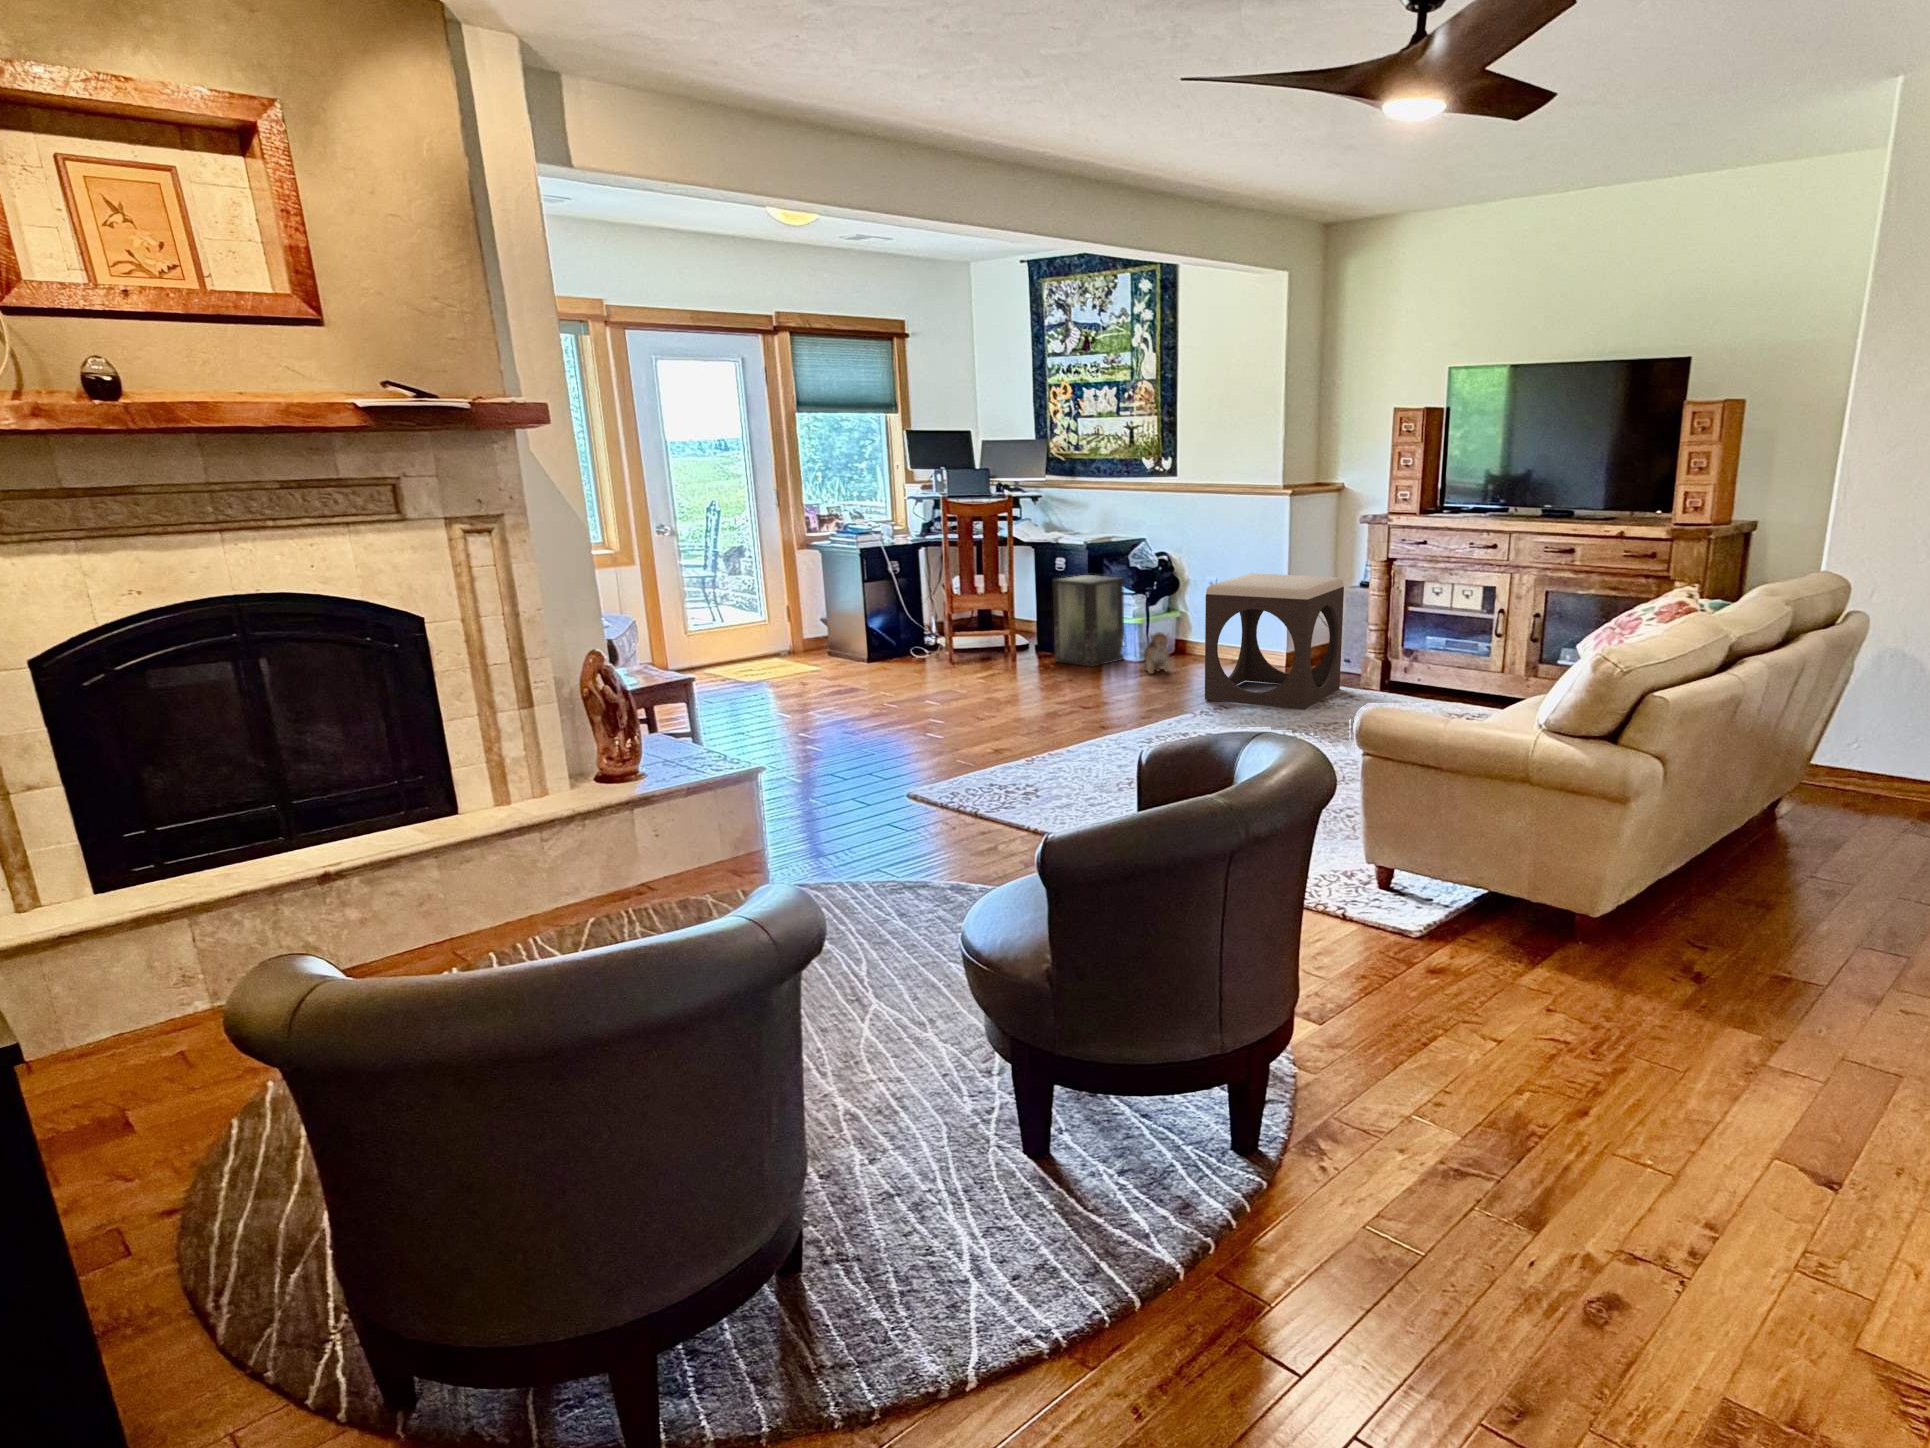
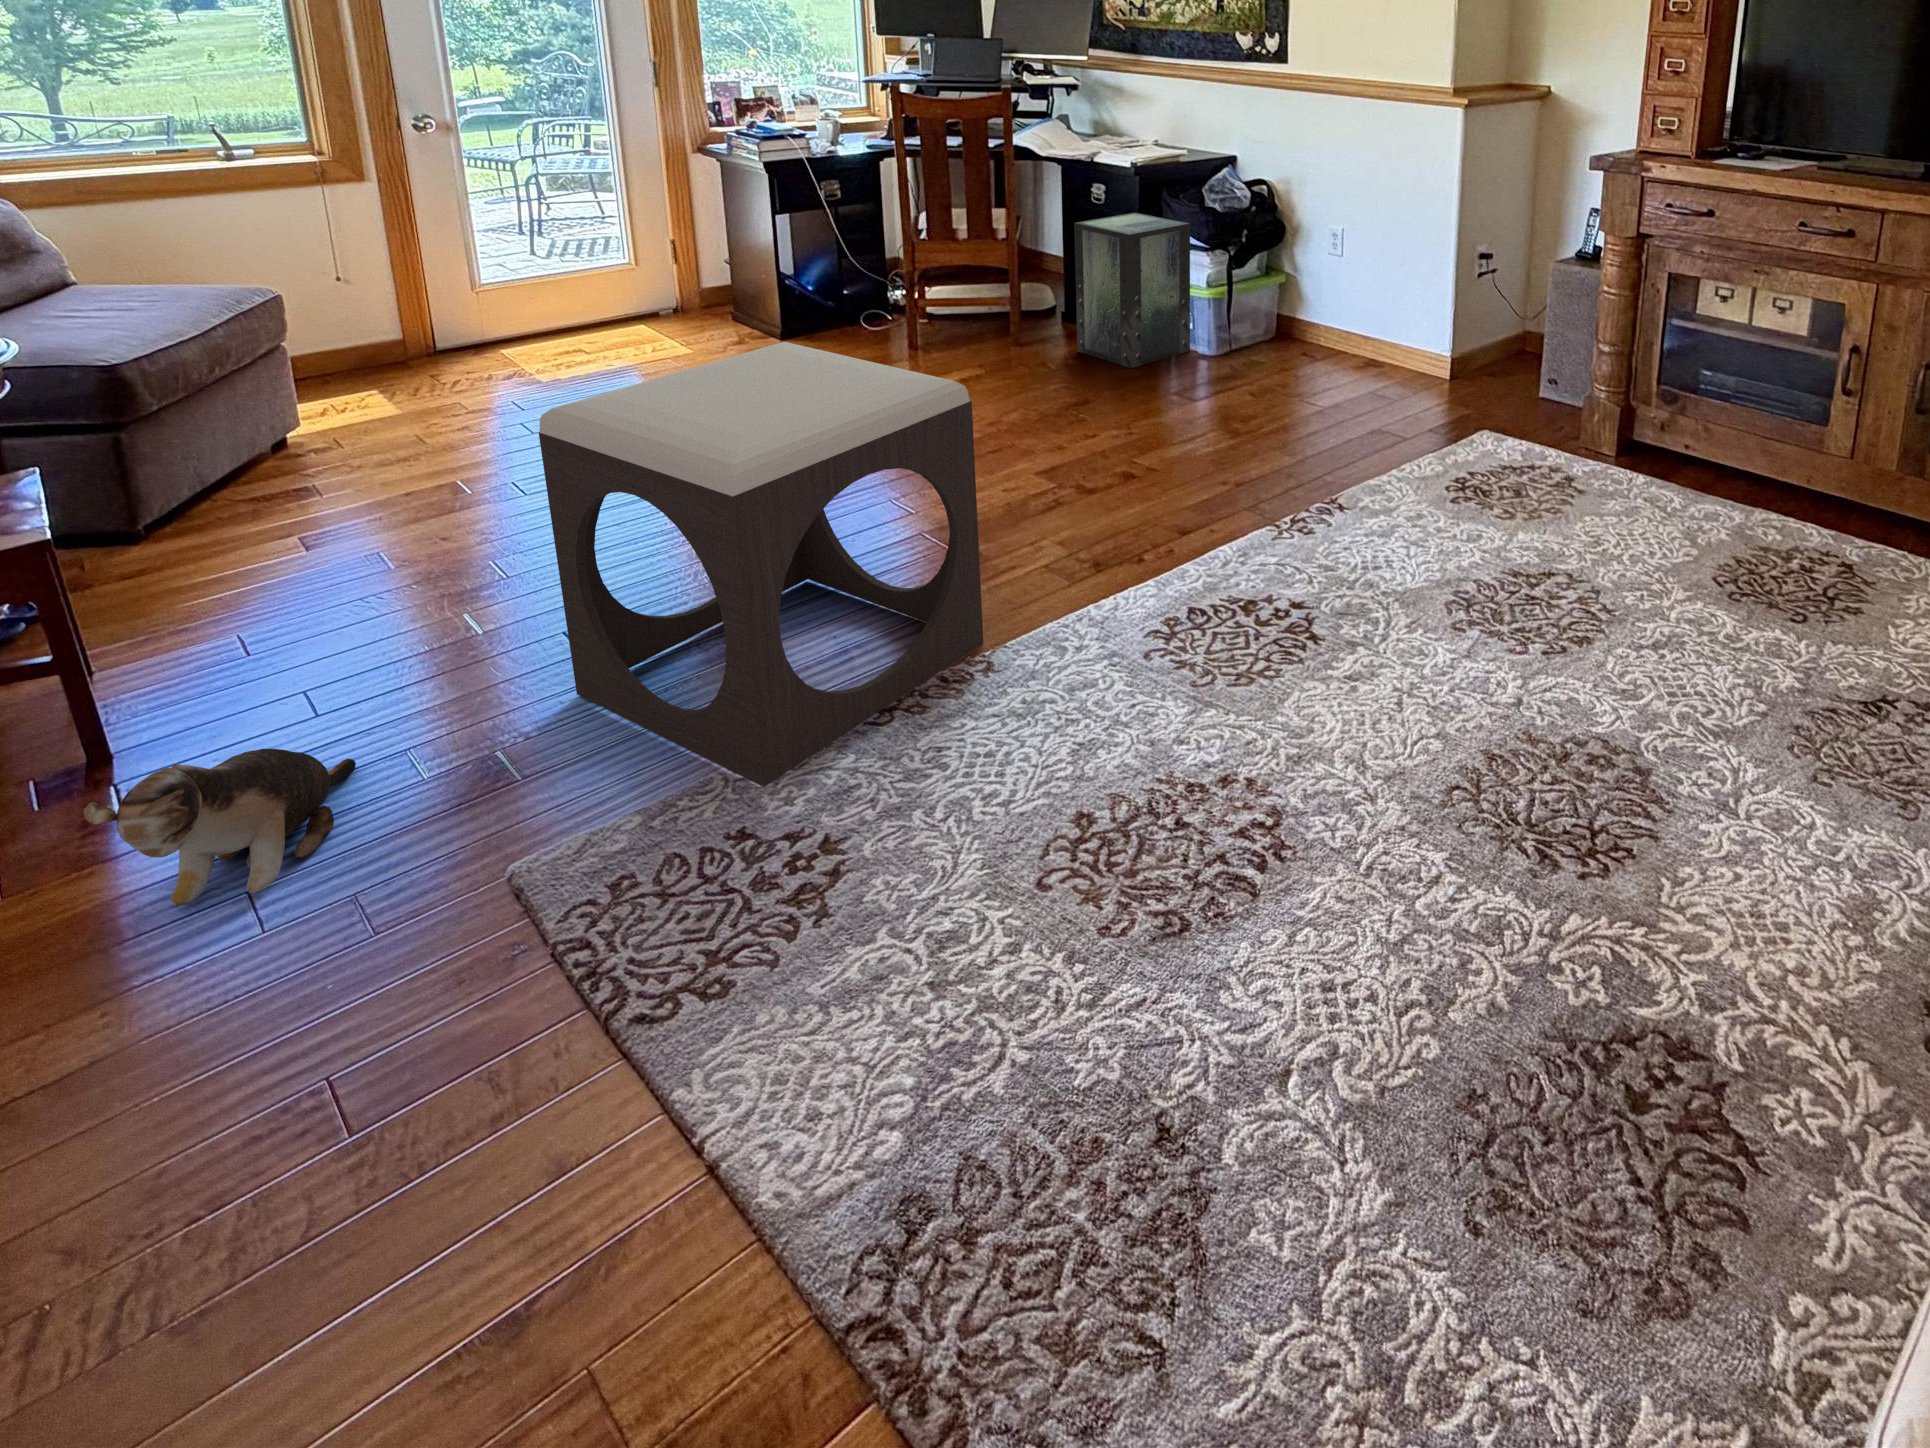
footstool: present [1205,573,1344,710] -> present [539,342,983,787]
plush toy: present [1144,632,1170,674] -> present [84,749,356,906]

